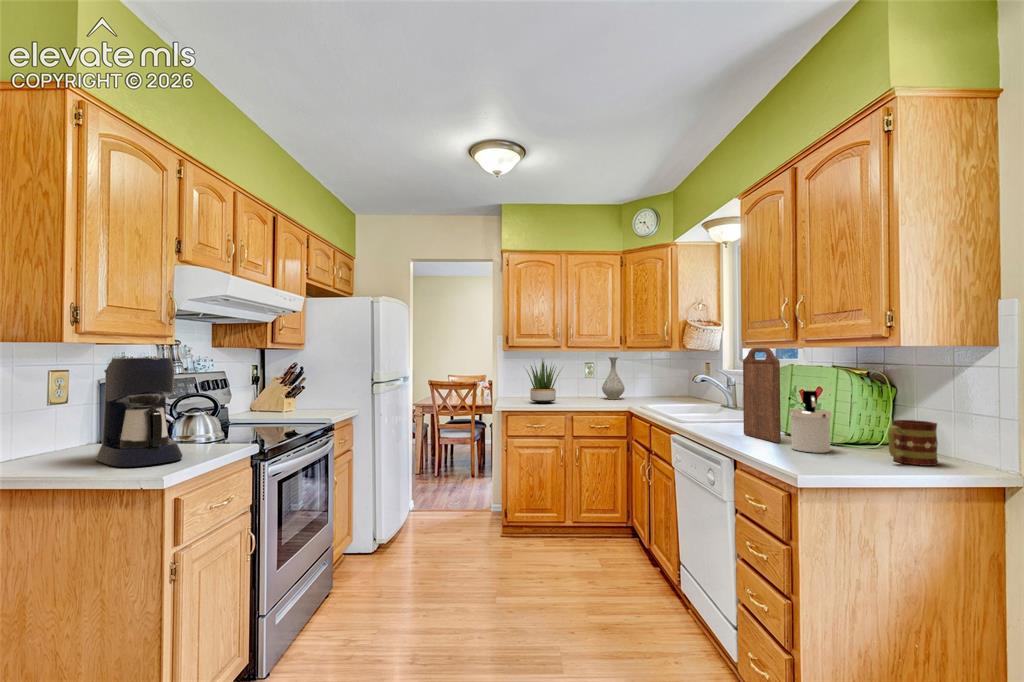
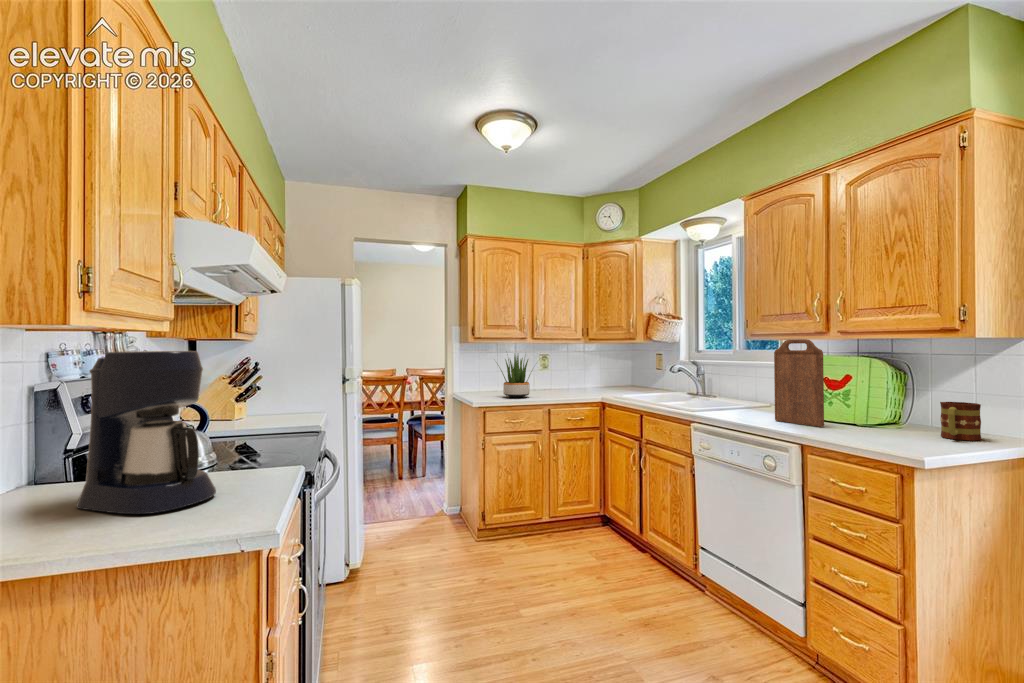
vase: present [602,357,625,399] -> none [562,350,585,391]
soap dispenser: present [790,391,831,453] -> none [842,378,884,434]

